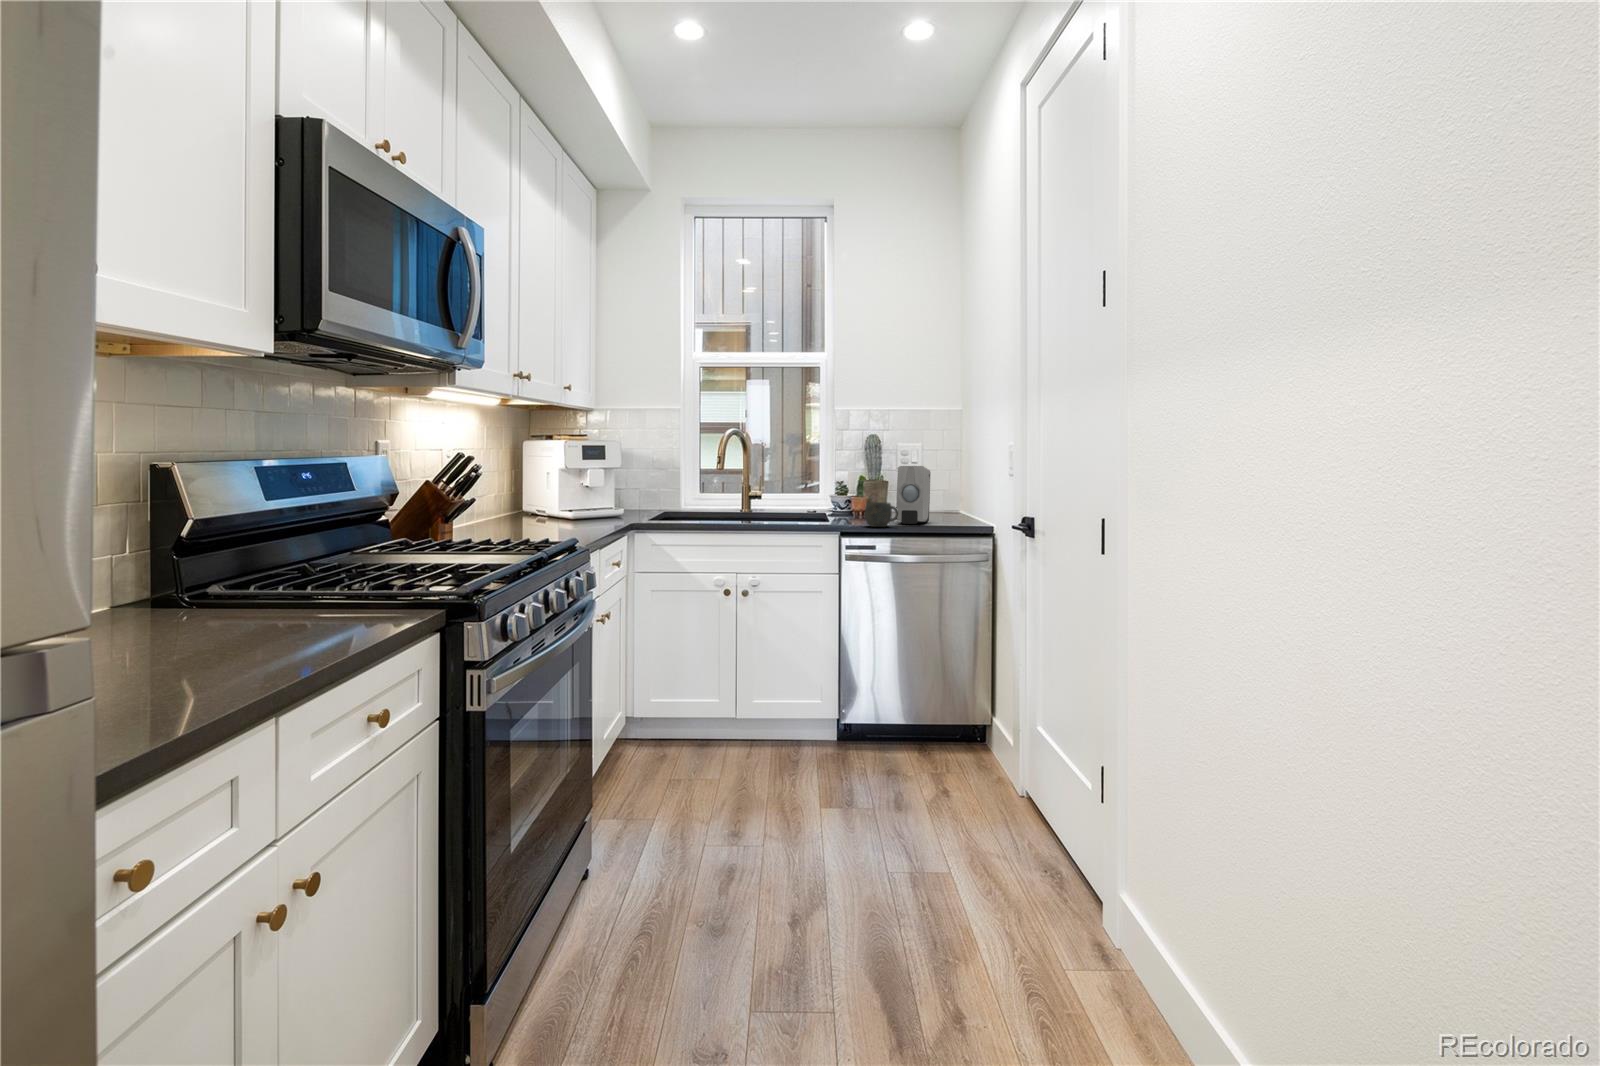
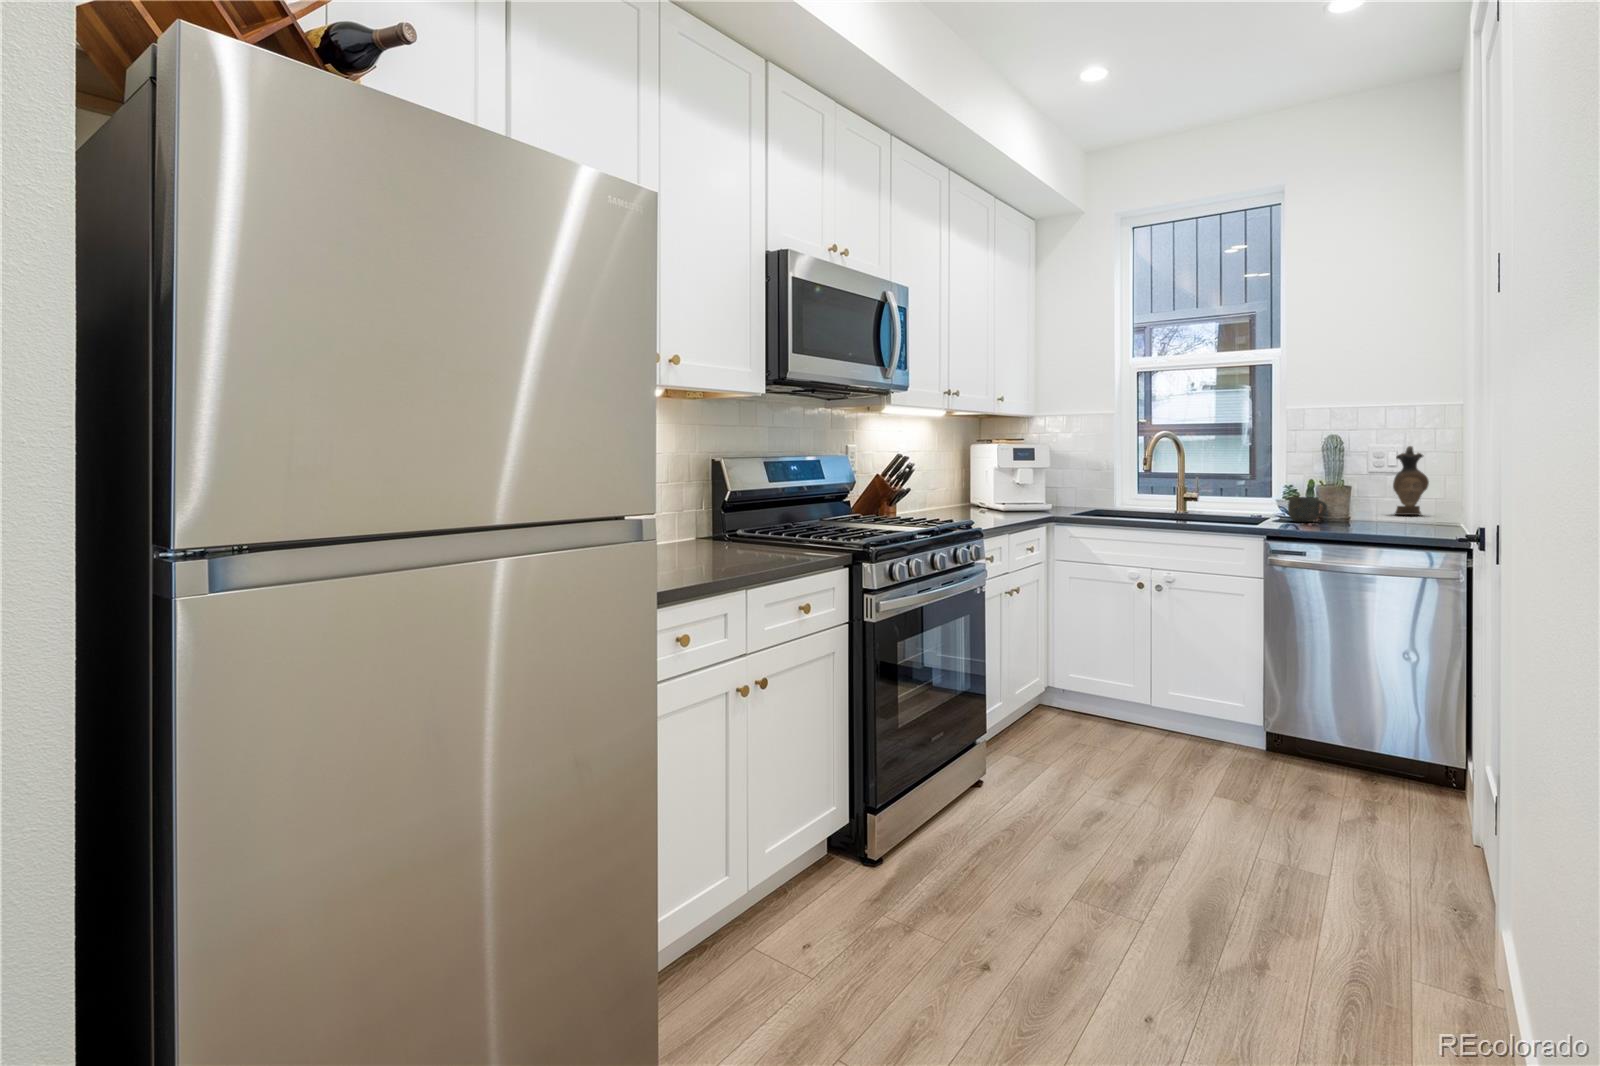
ceramic pitcher: none [932,454,958,516] -> present [1393,446,1429,515]
soap dispenser: present [896,466,931,524] -> none [1331,458,1381,520]

